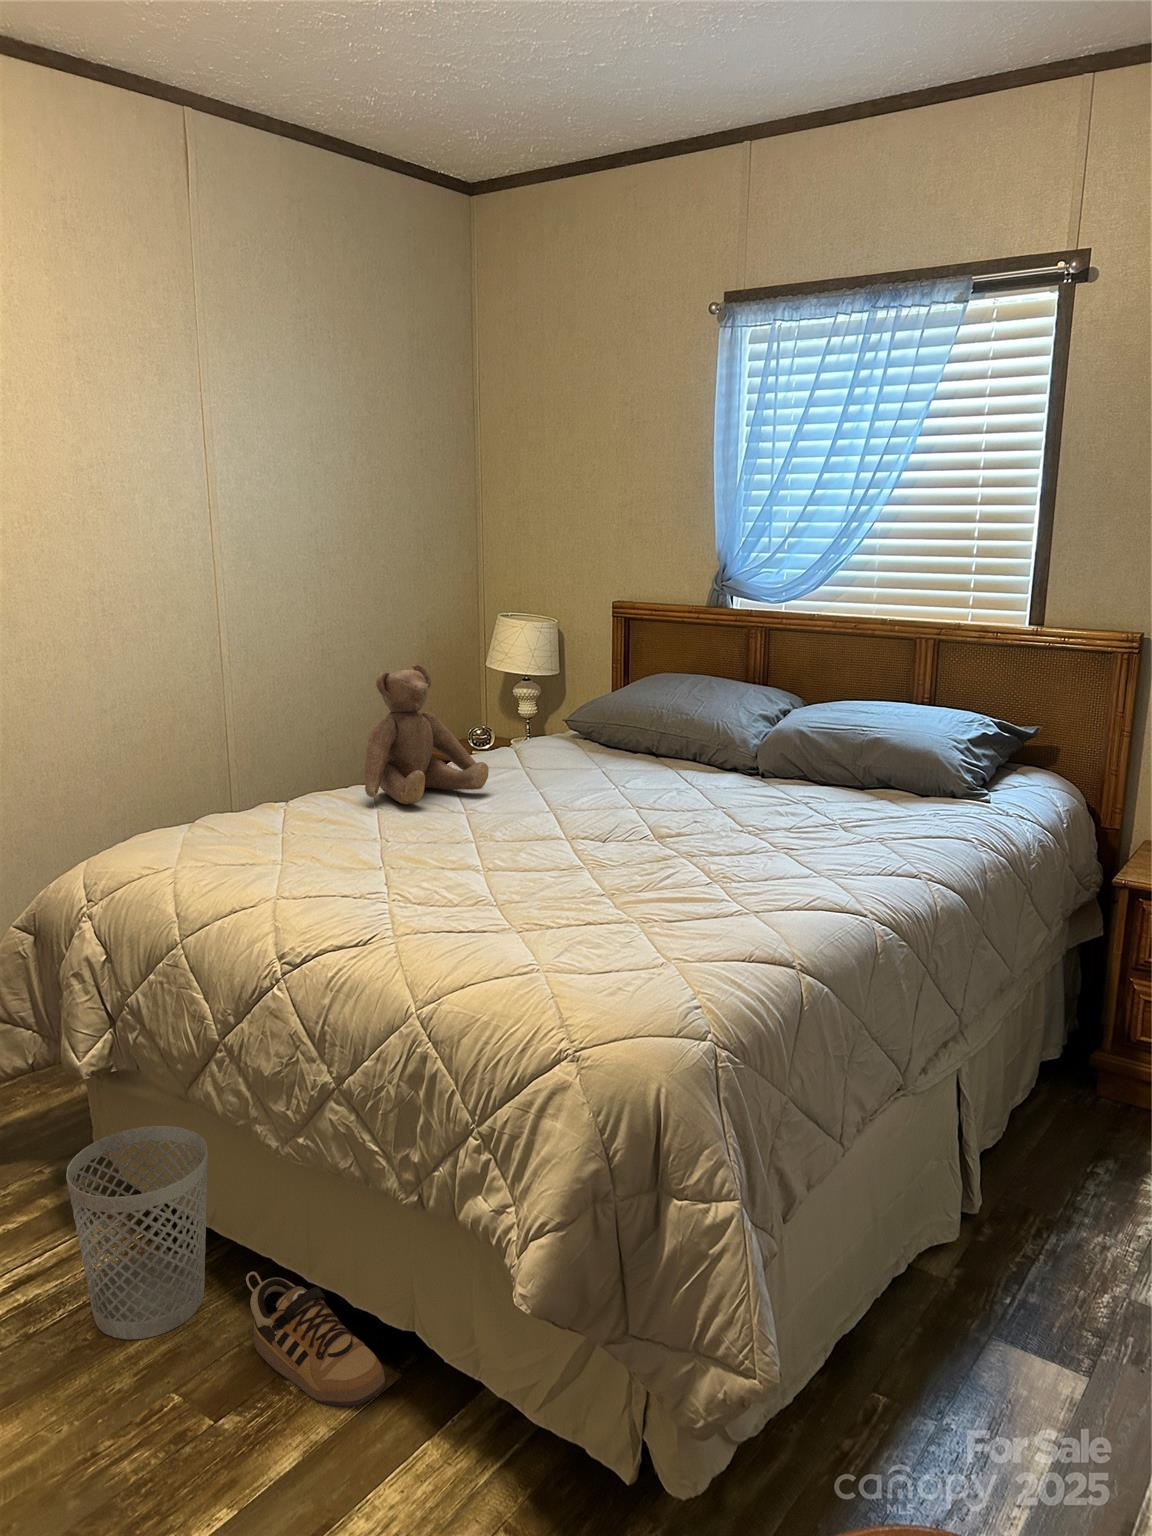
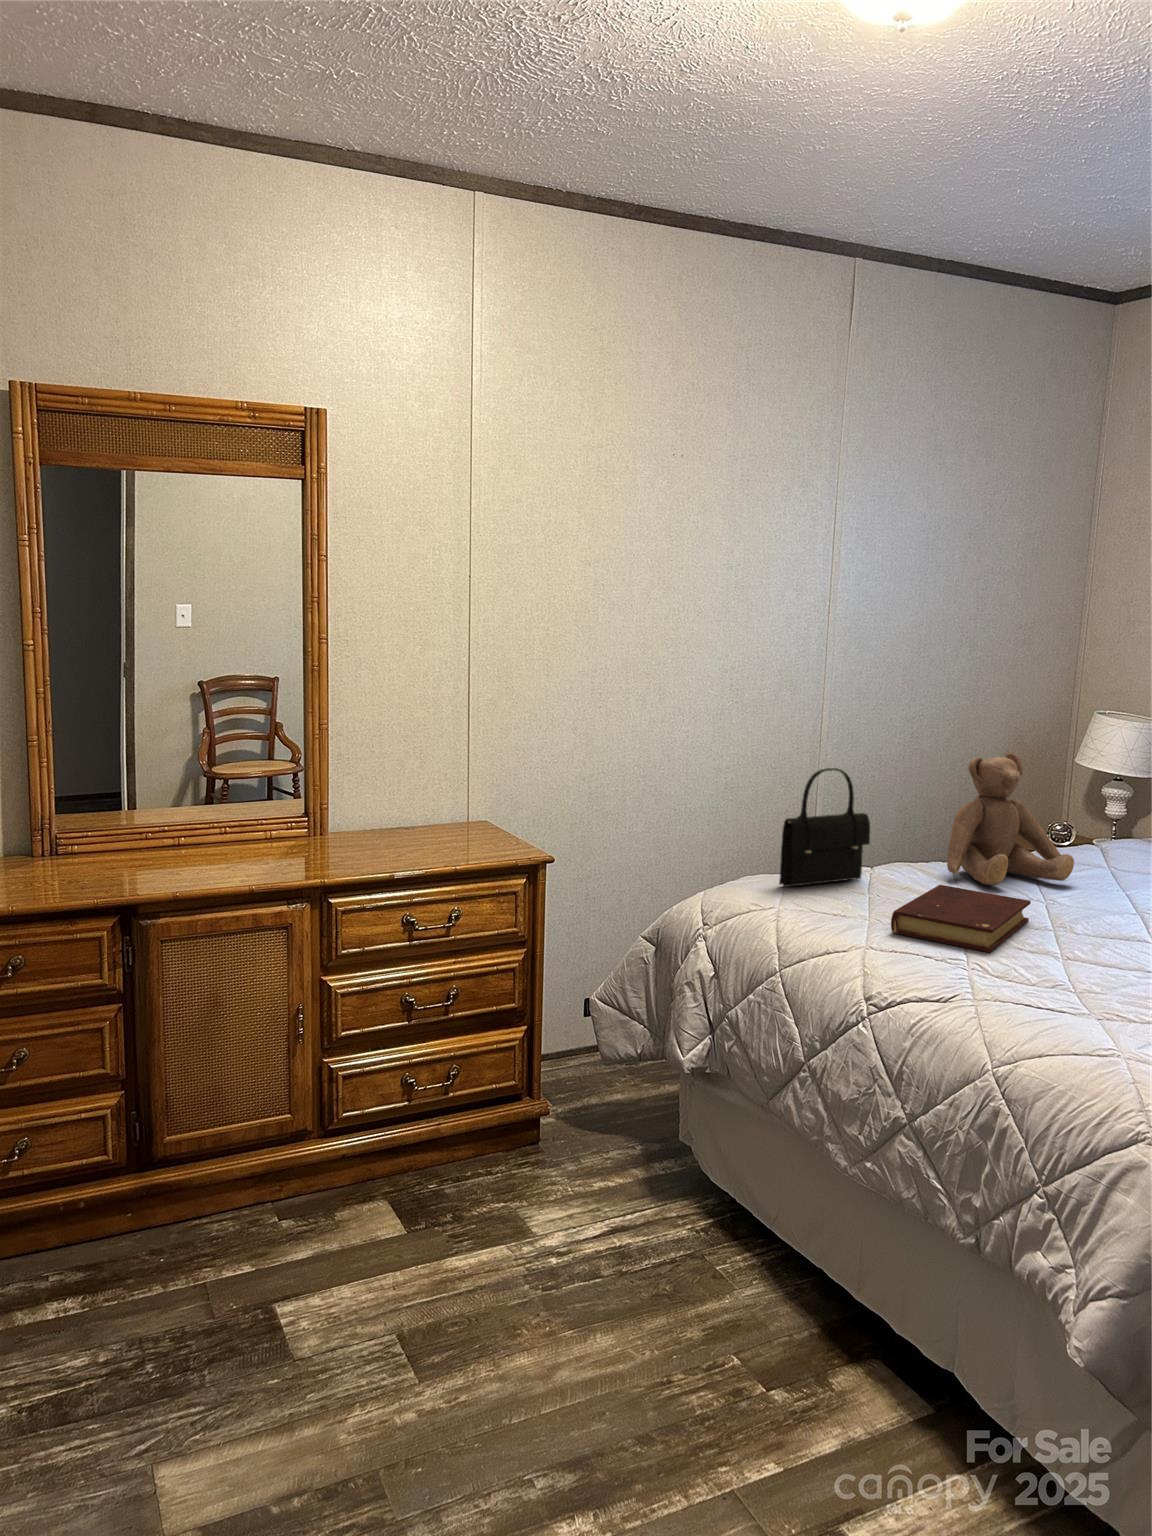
handbag: none [175,699,279,840] -> present [779,768,870,887]
book: none [303,812,448,879] -> present [891,885,1031,952]
wastebasket: present [66,1126,208,1340] -> none [667,1124,781,1305]
shoe: present [246,1272,385,1406] -> none [802,1274,920,1420]

